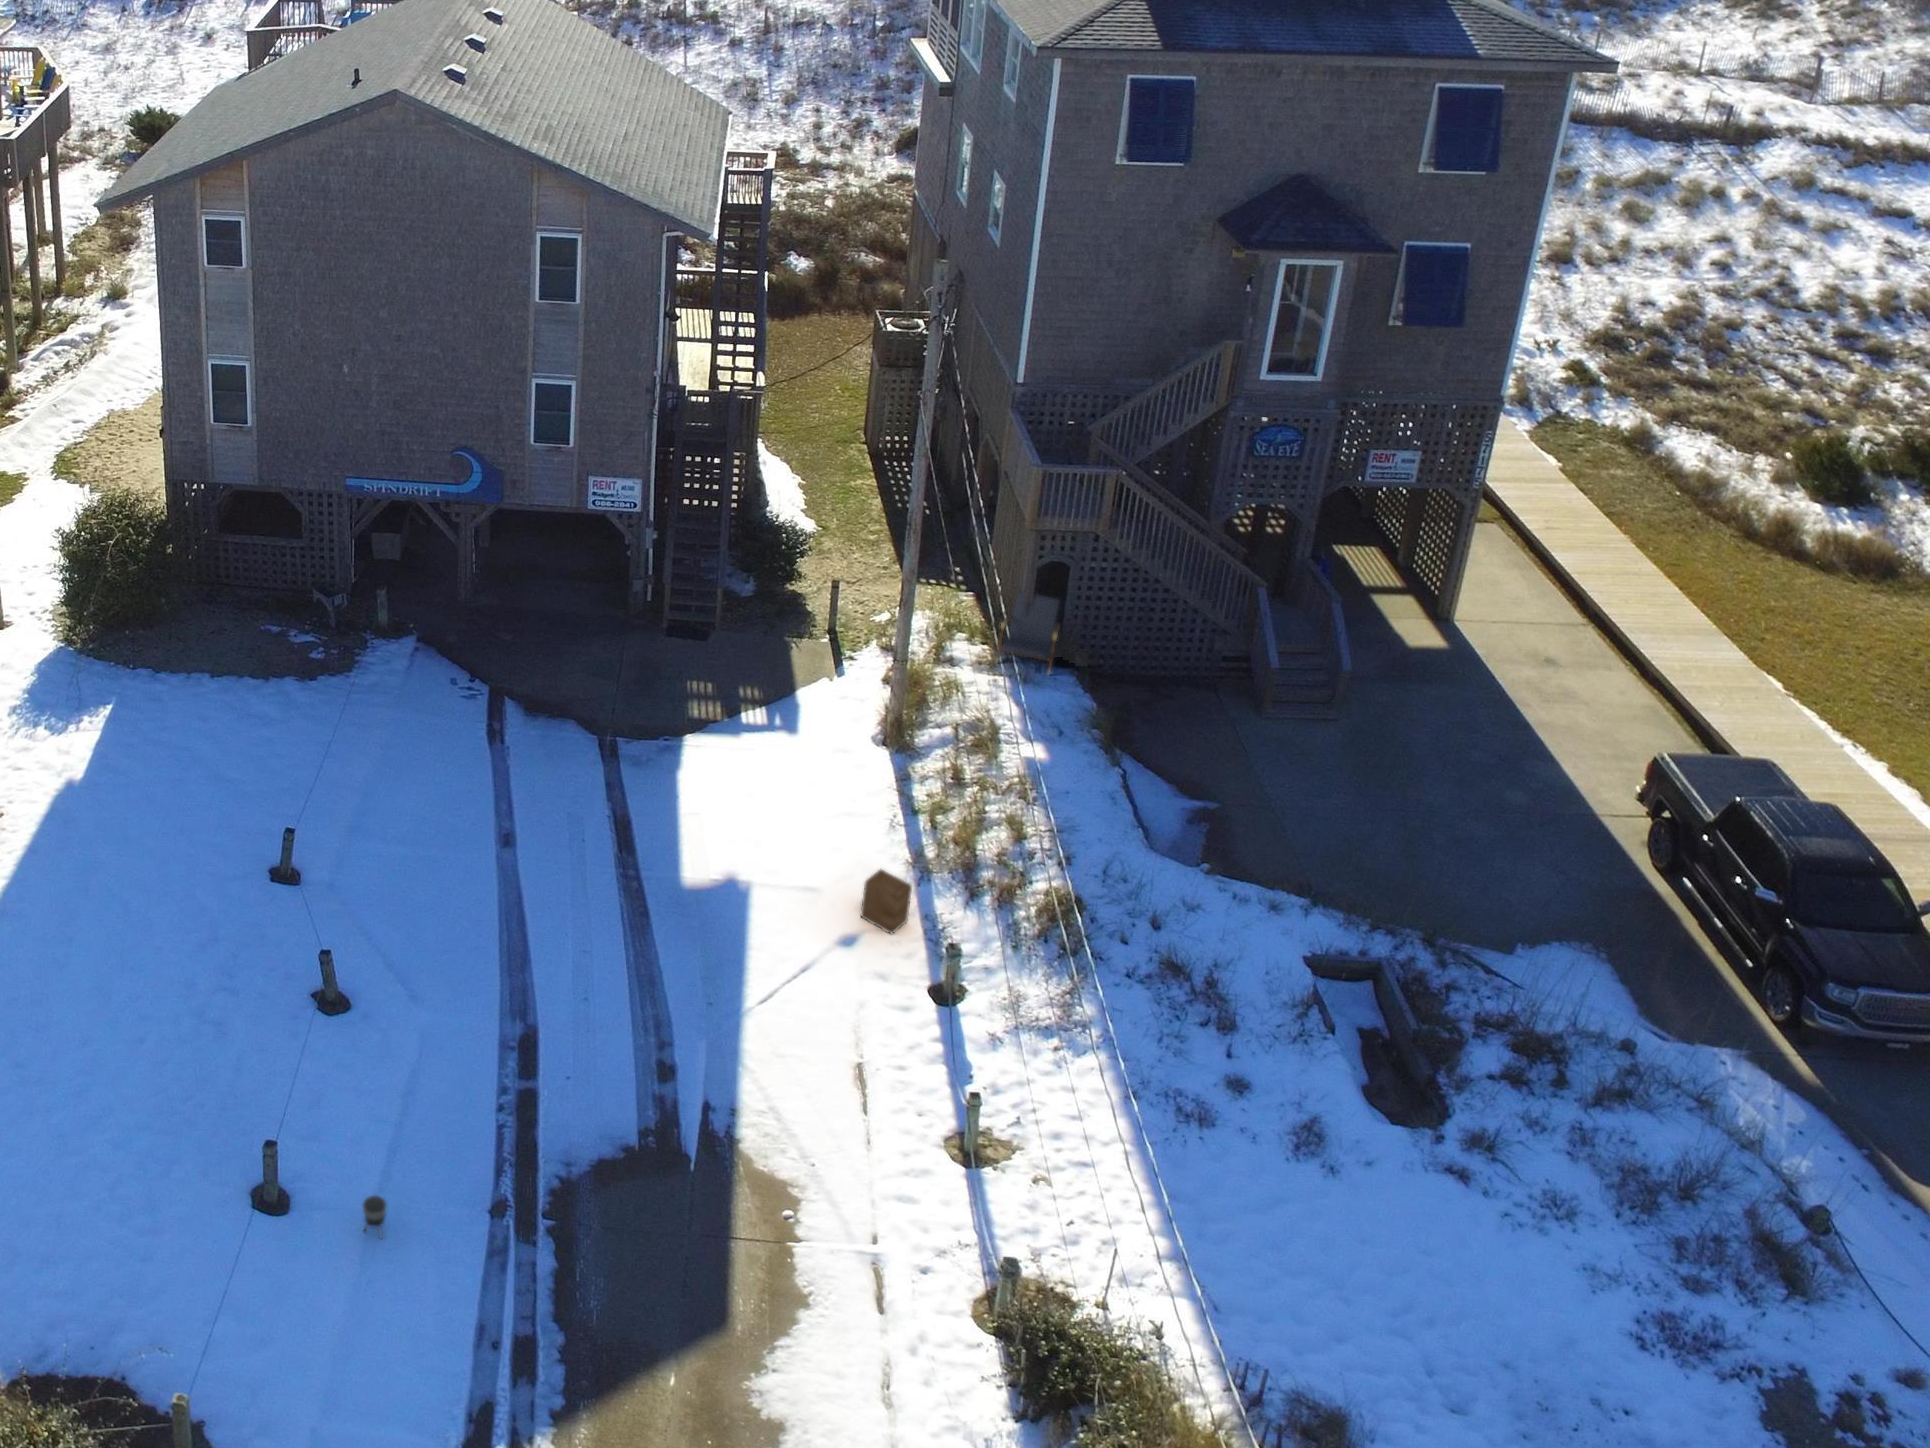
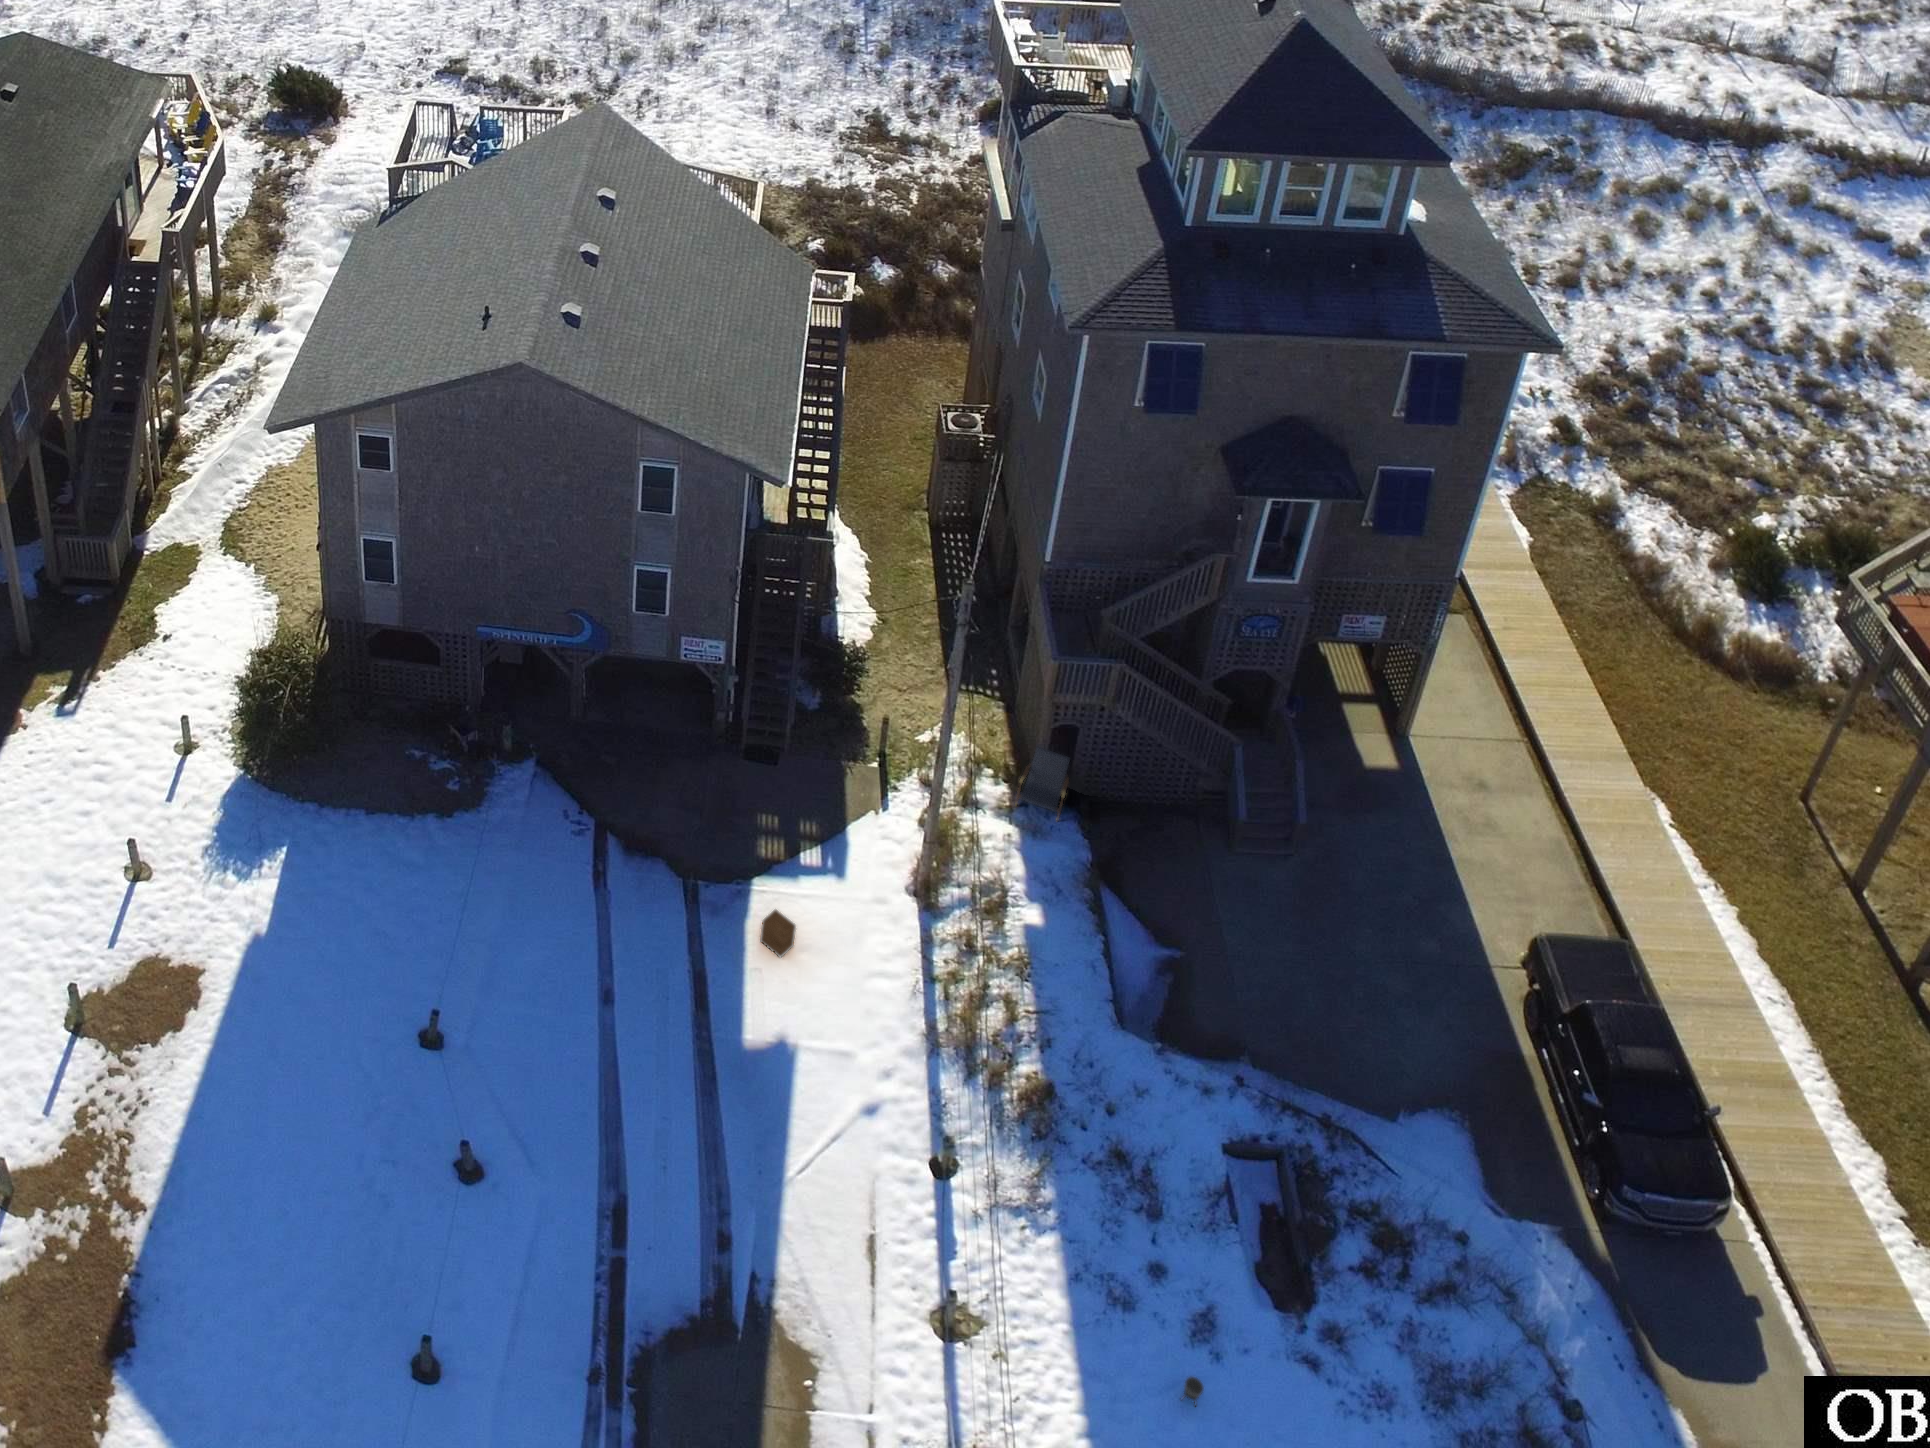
cardboard box: present [861,869,912,934] -> present [760,910,796,957]
planter: present [363,1196,387,1236] -> present [1182,1376,1204,1402]

